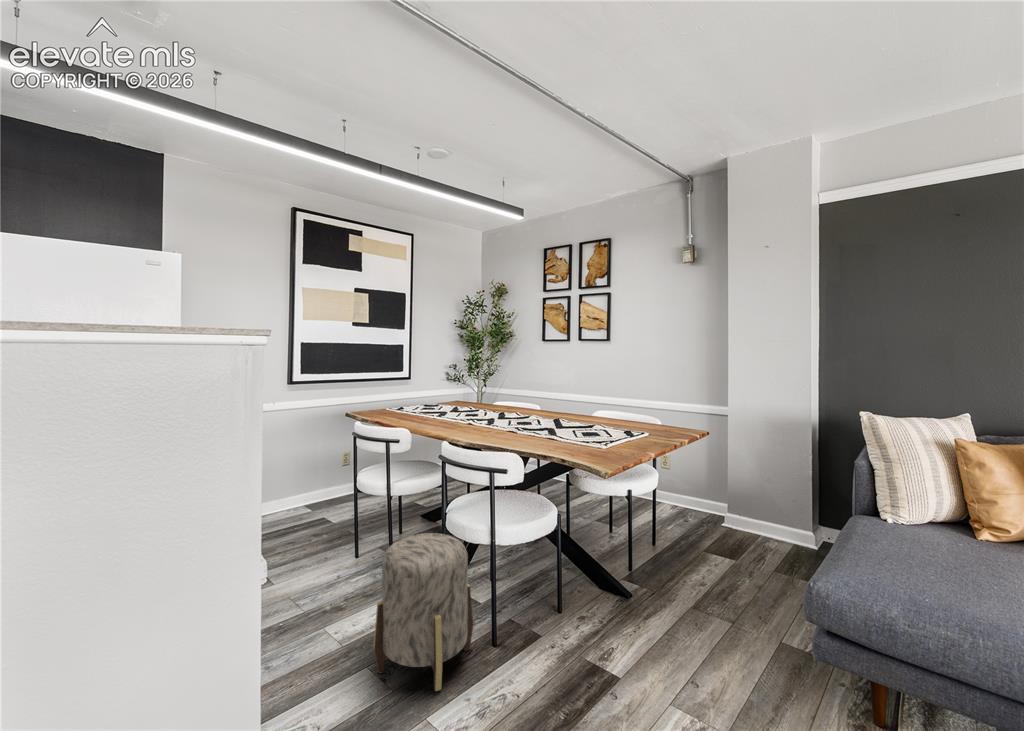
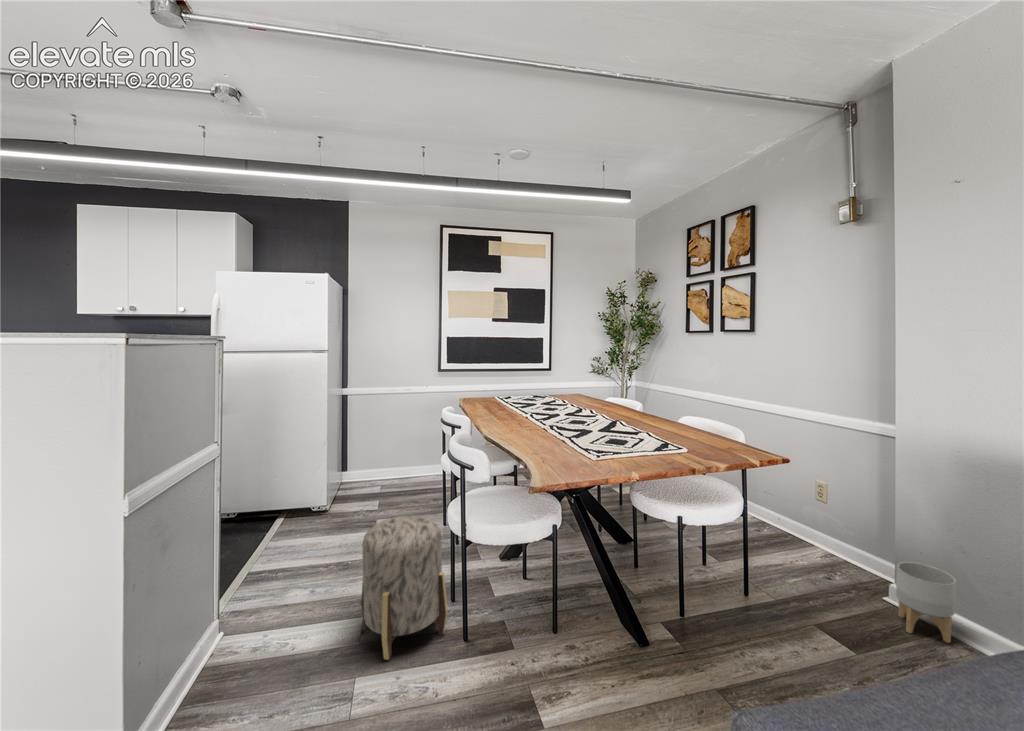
planter: none [737,496,768,542] -> present [896,562,956,643]

